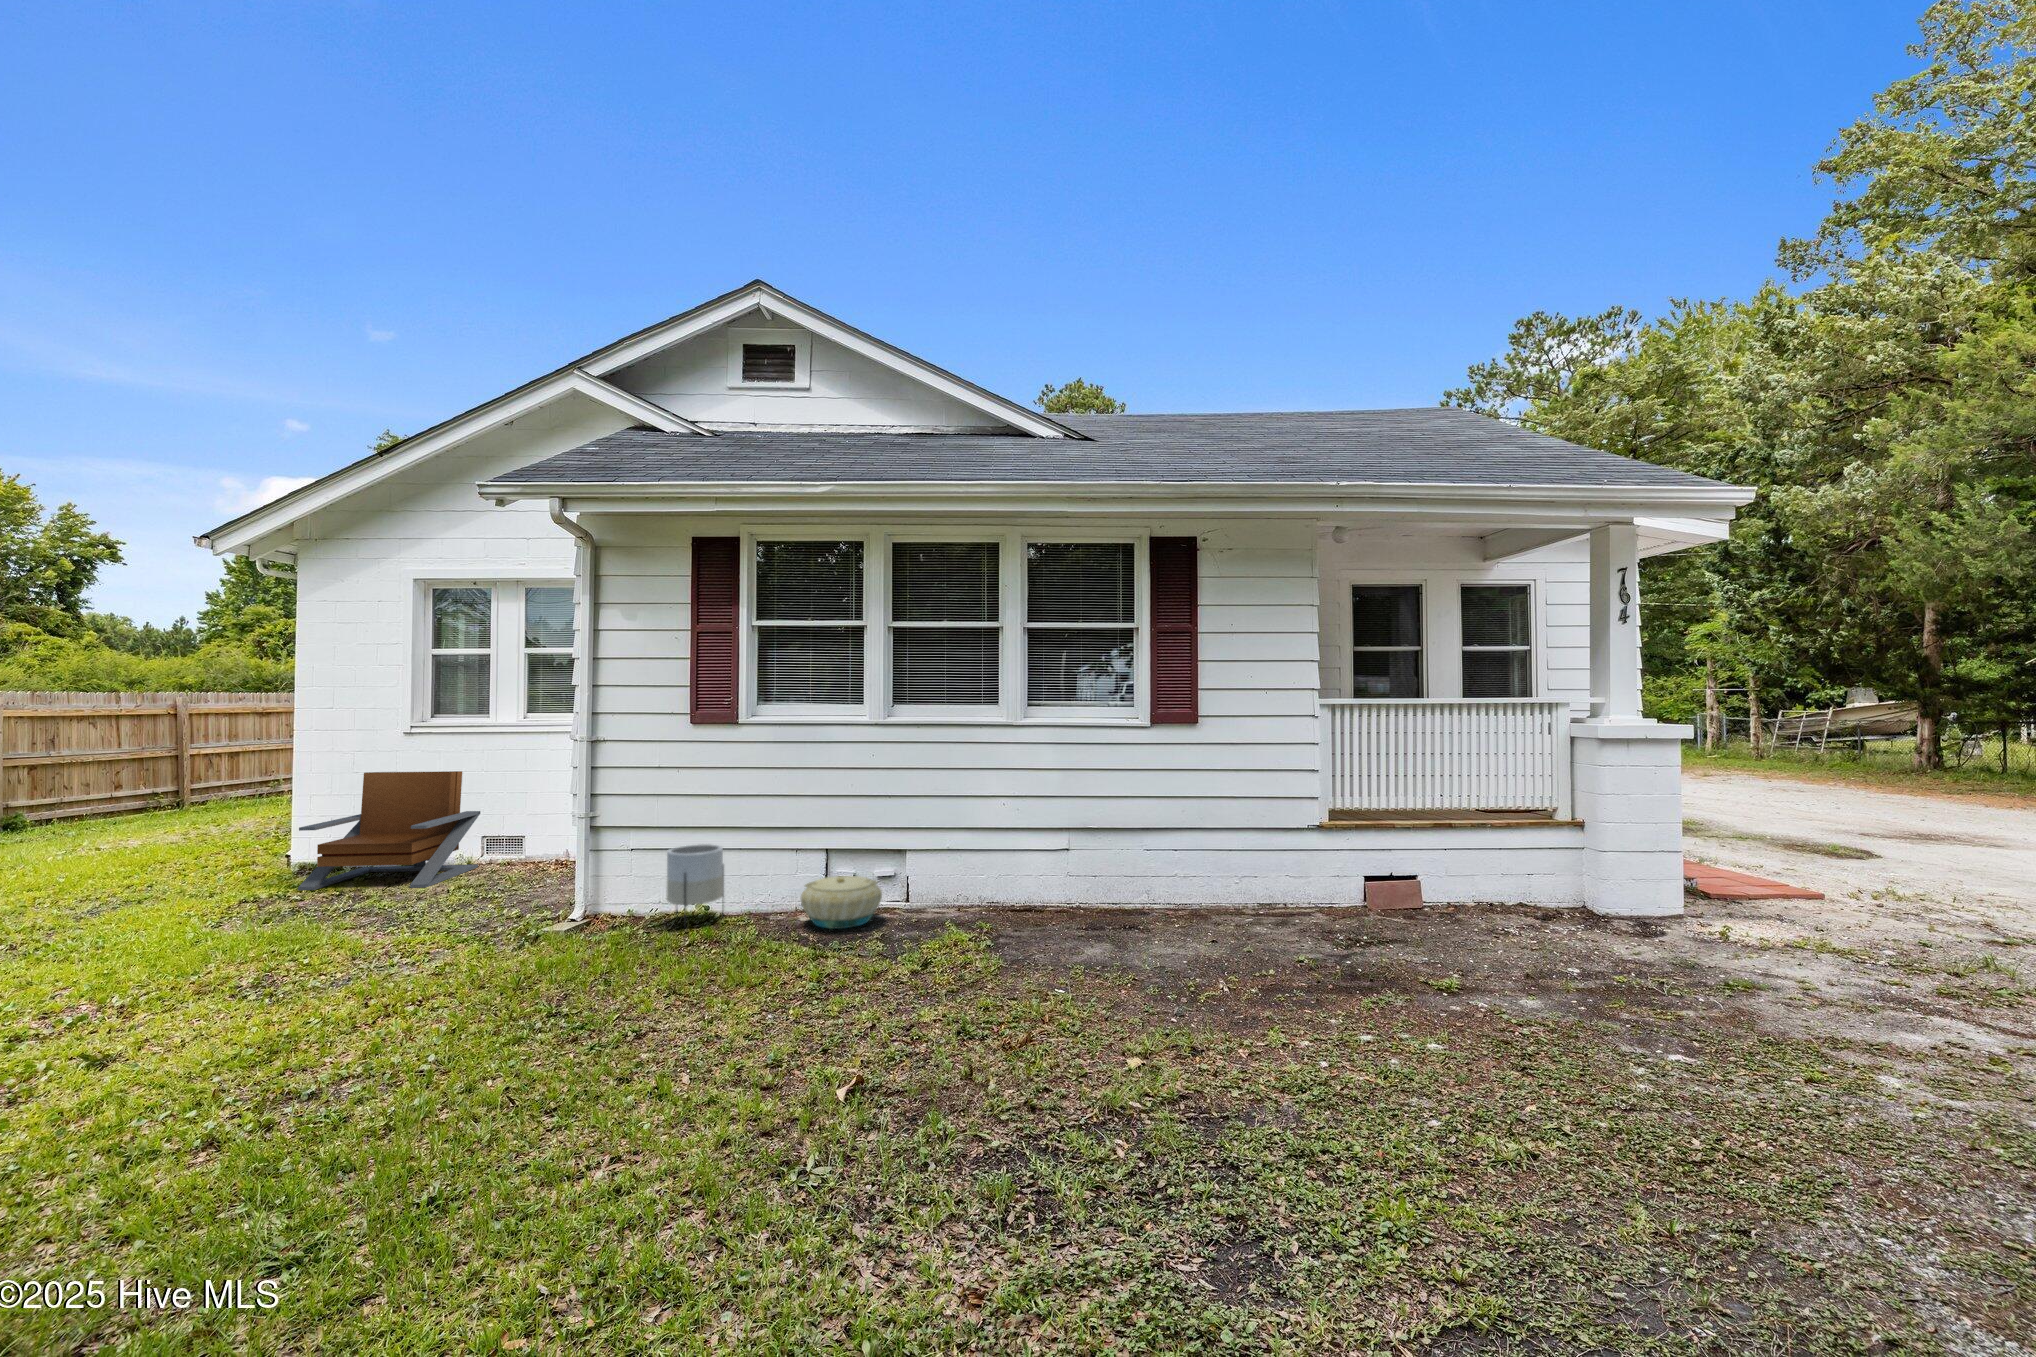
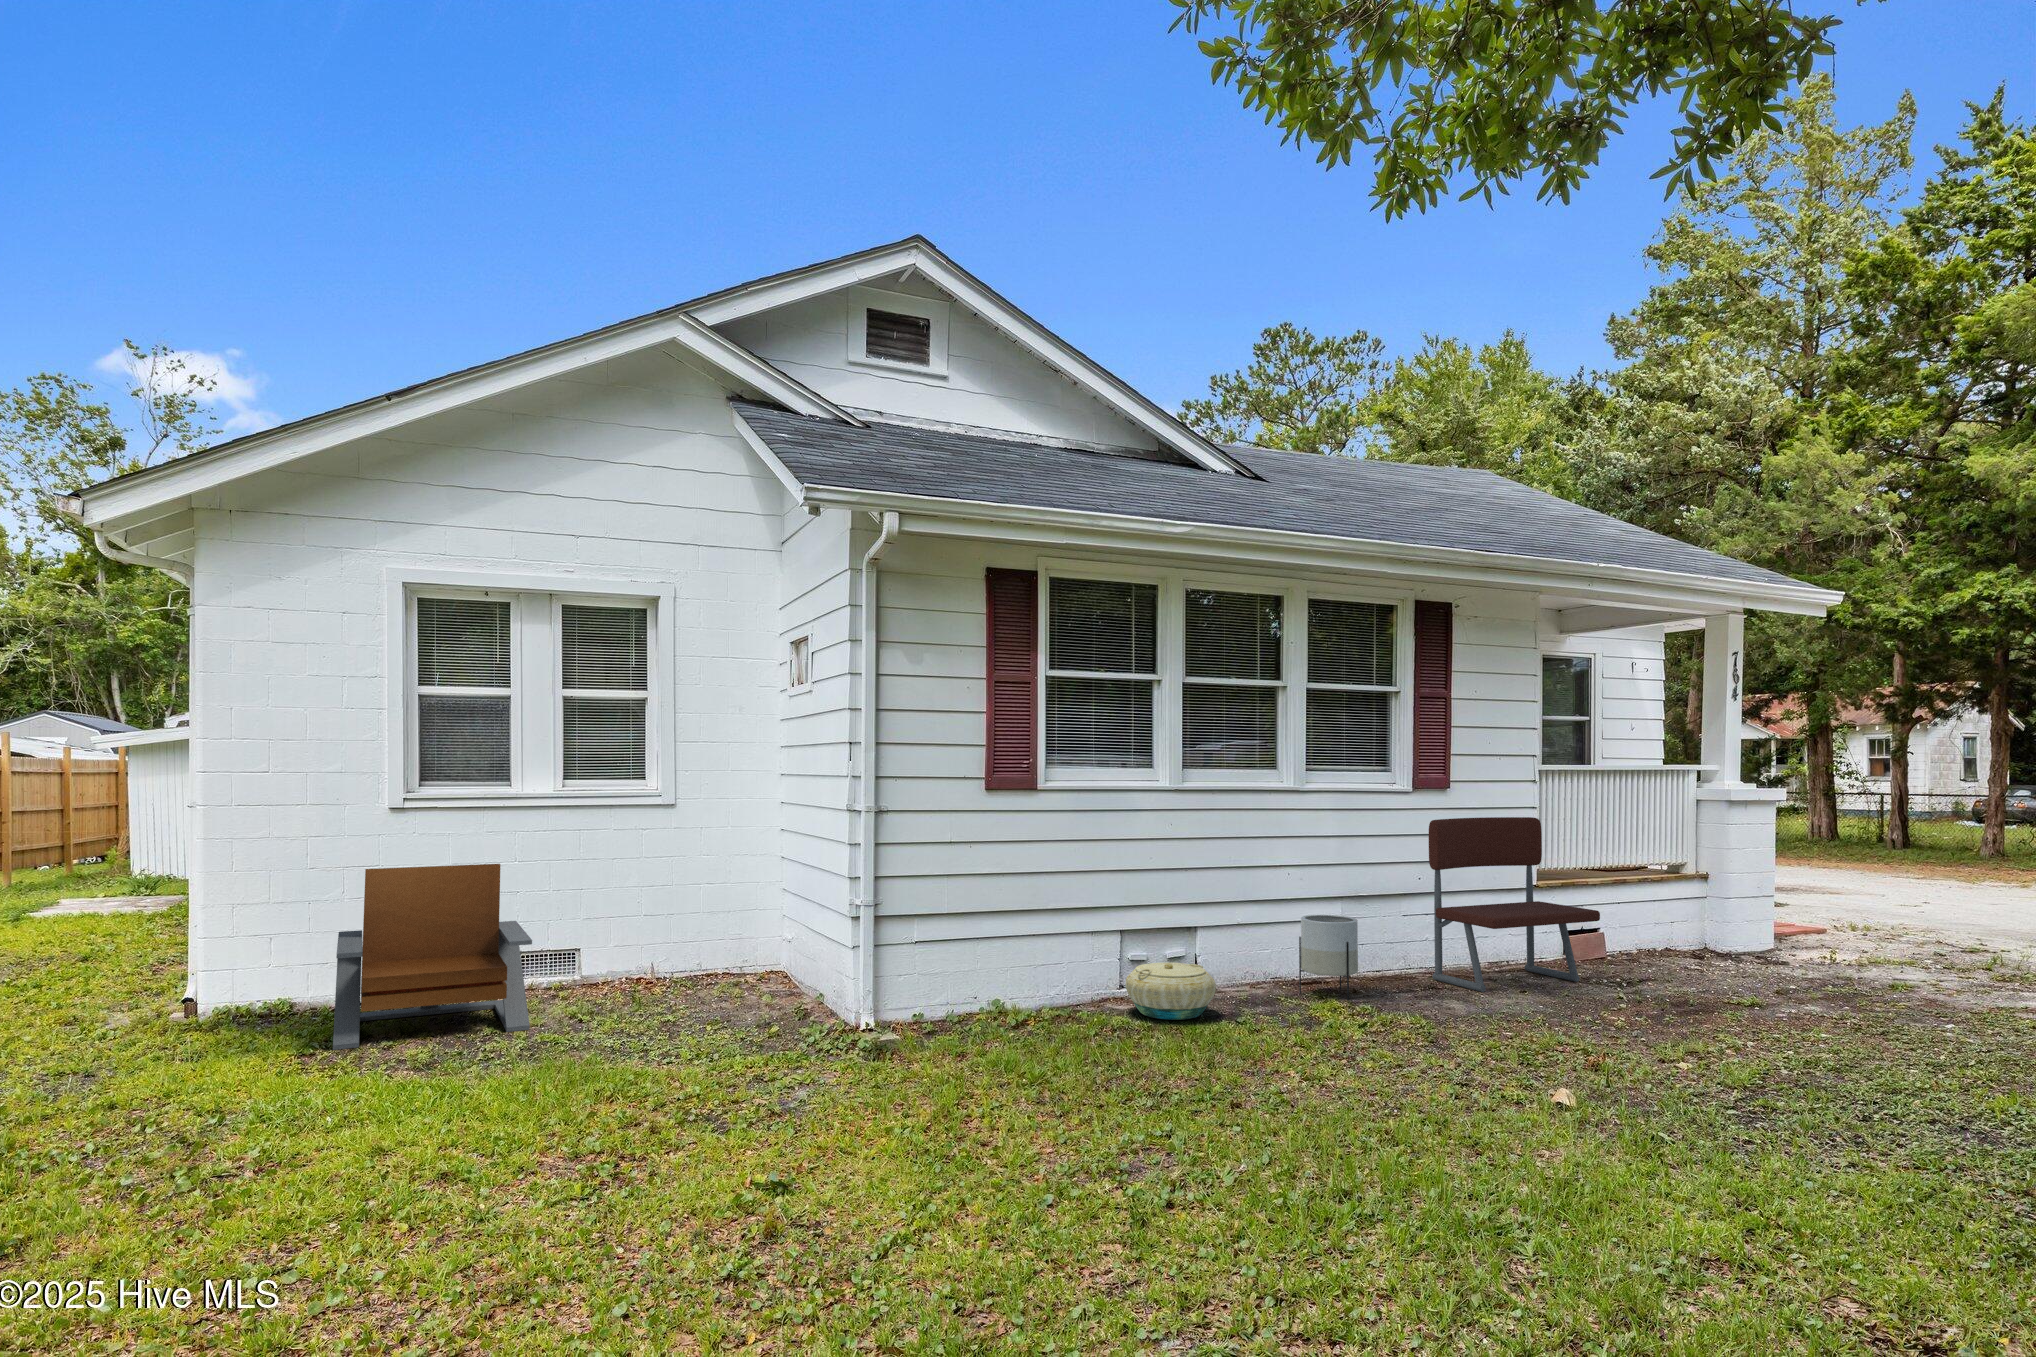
bench: none [1160,755,1331,932] -> present [1429,817,1600,992]
planter: present [667,844,724,926] -> present [1299,915,1358,1000]

